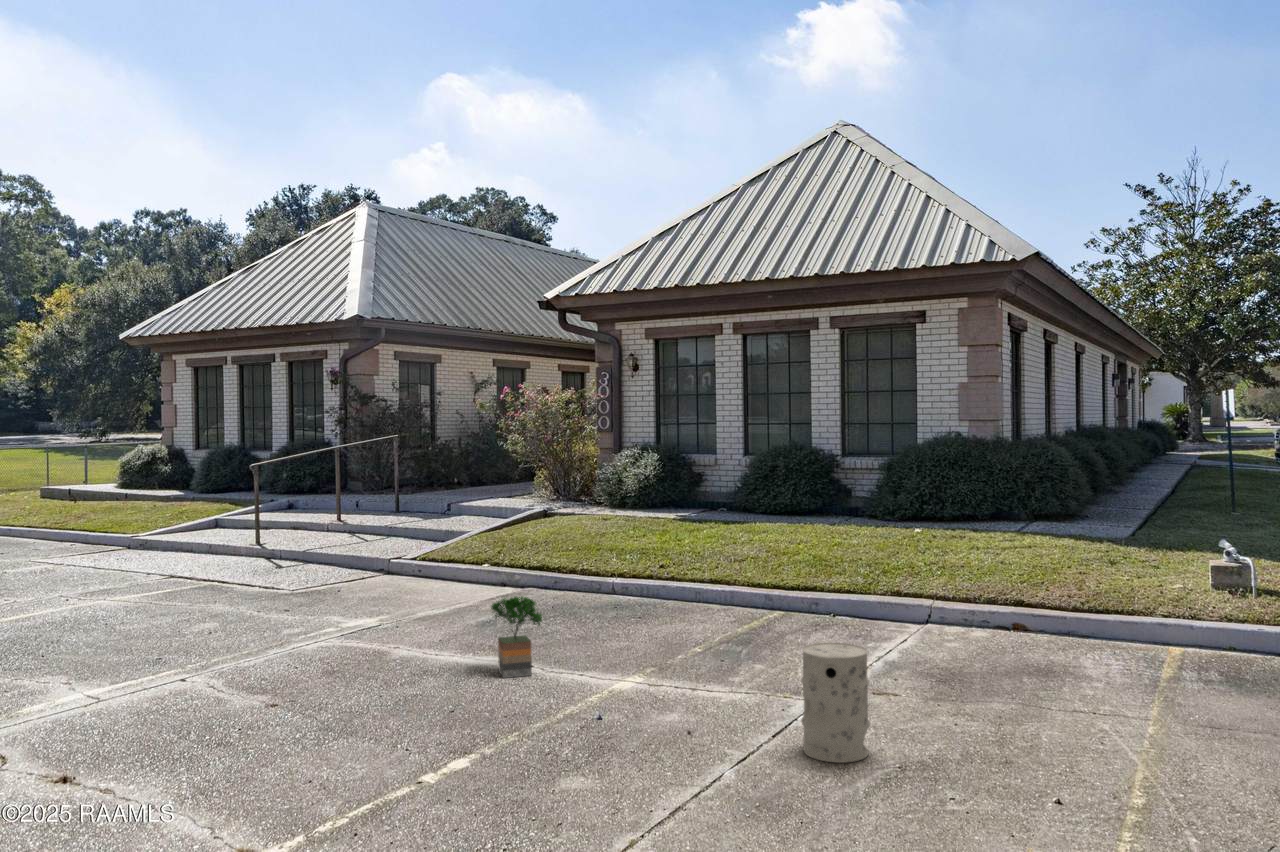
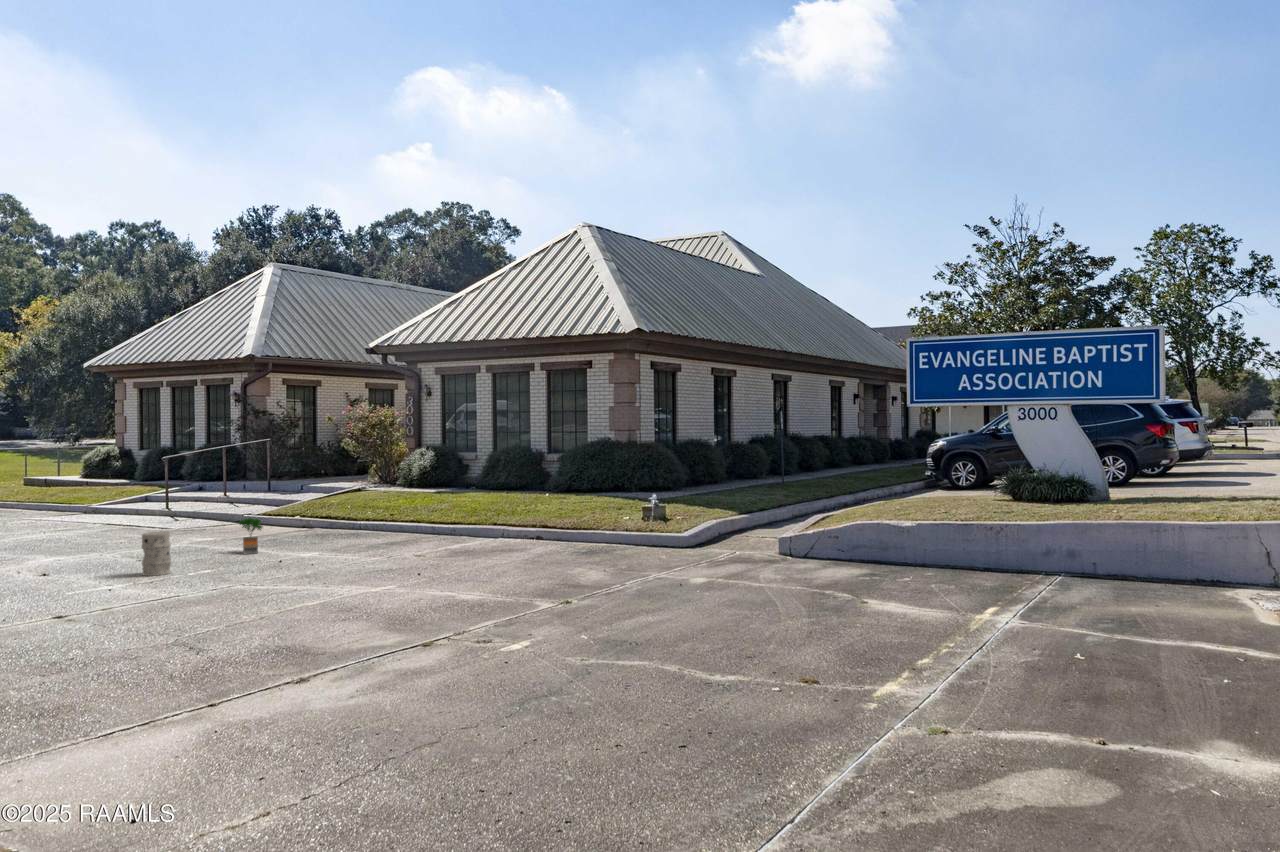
trash can: present [801,643,870,763] -> present [141,532,171,576]

